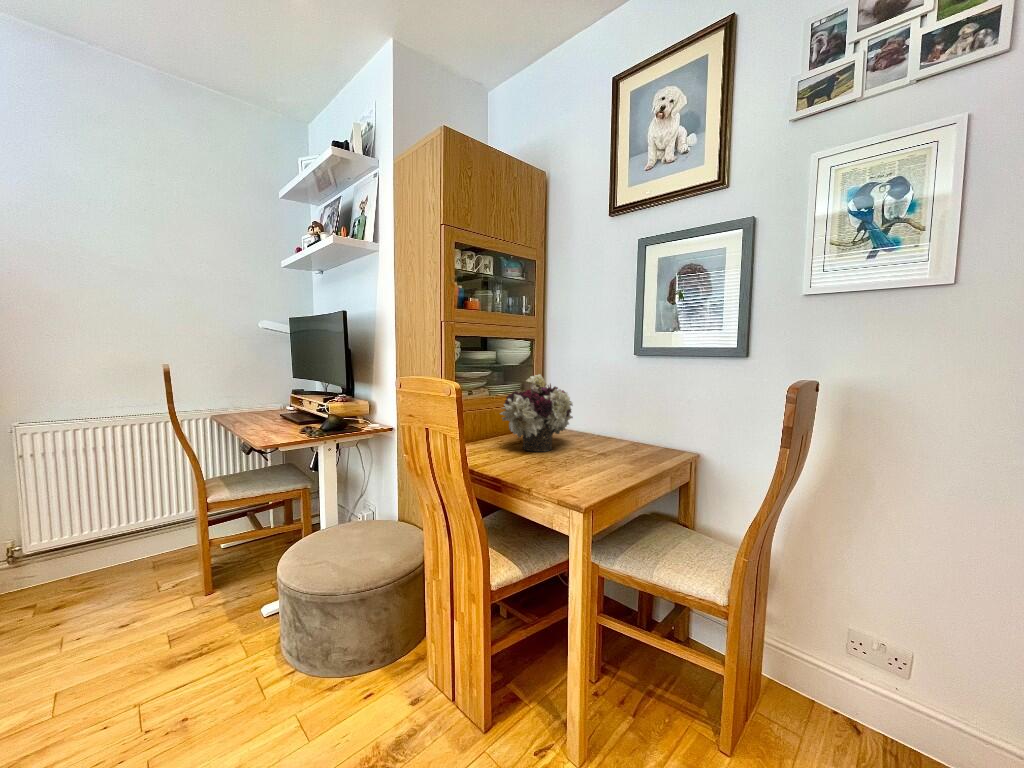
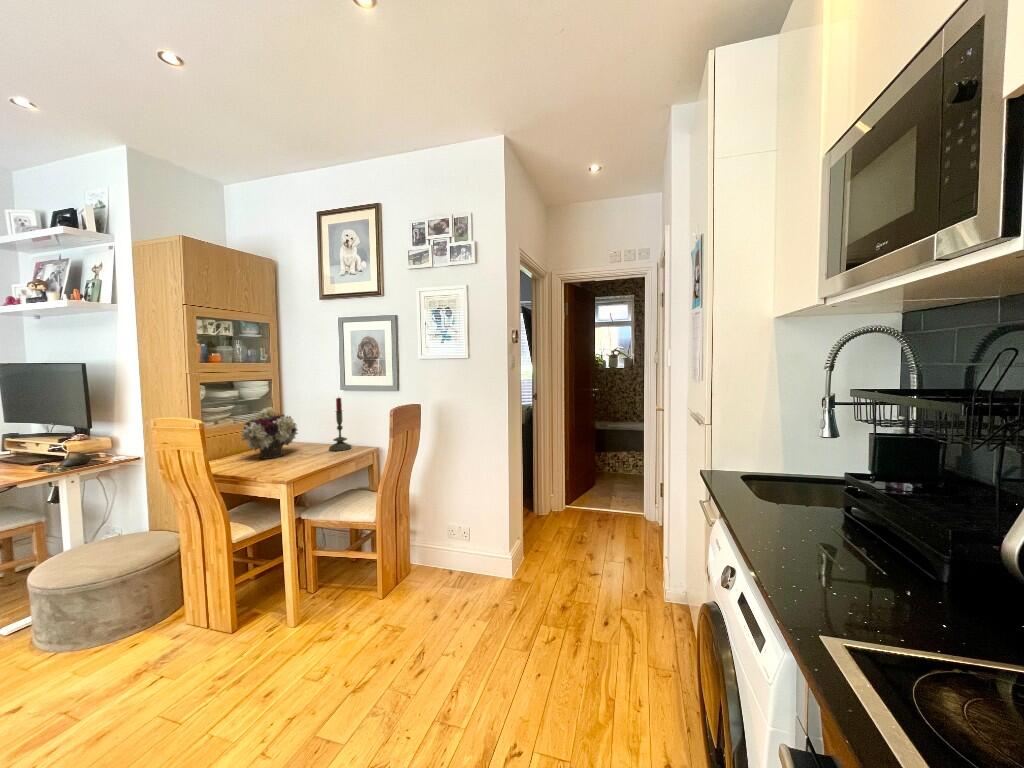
candle: none [616,364,651,453] -> present [329,398,352,451]

